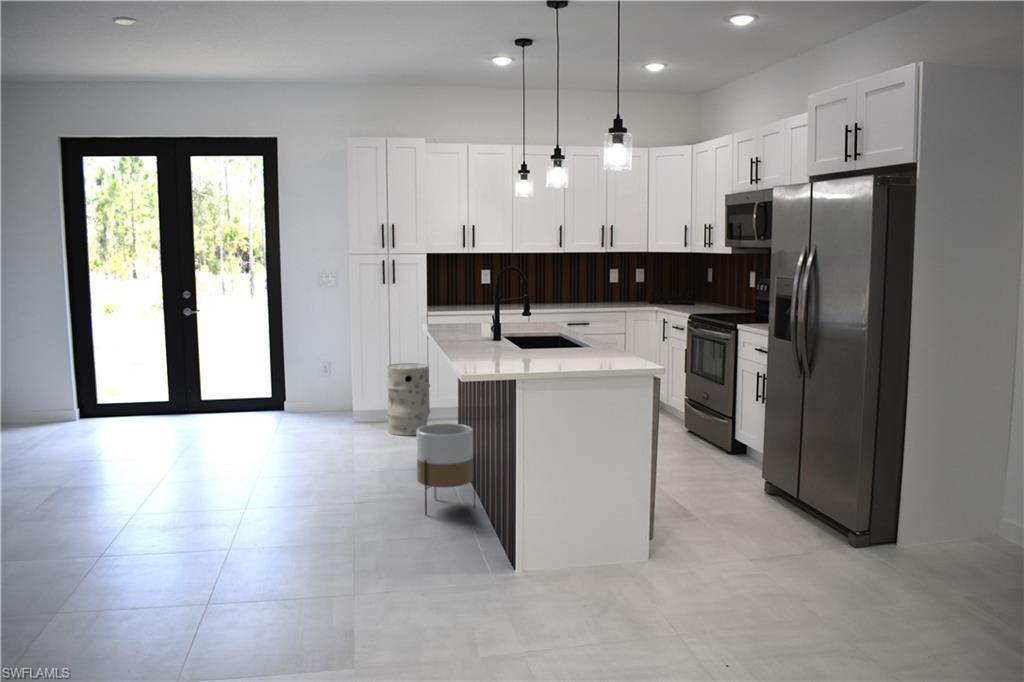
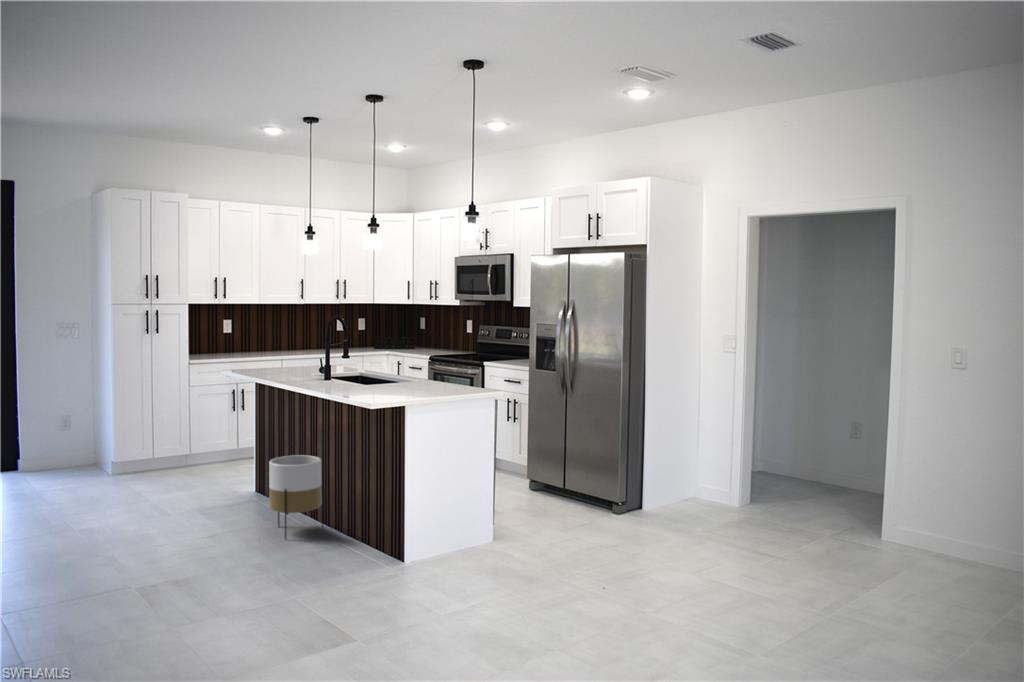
trash can: present [387,363,430,435] -> none [155,409,200,479]

